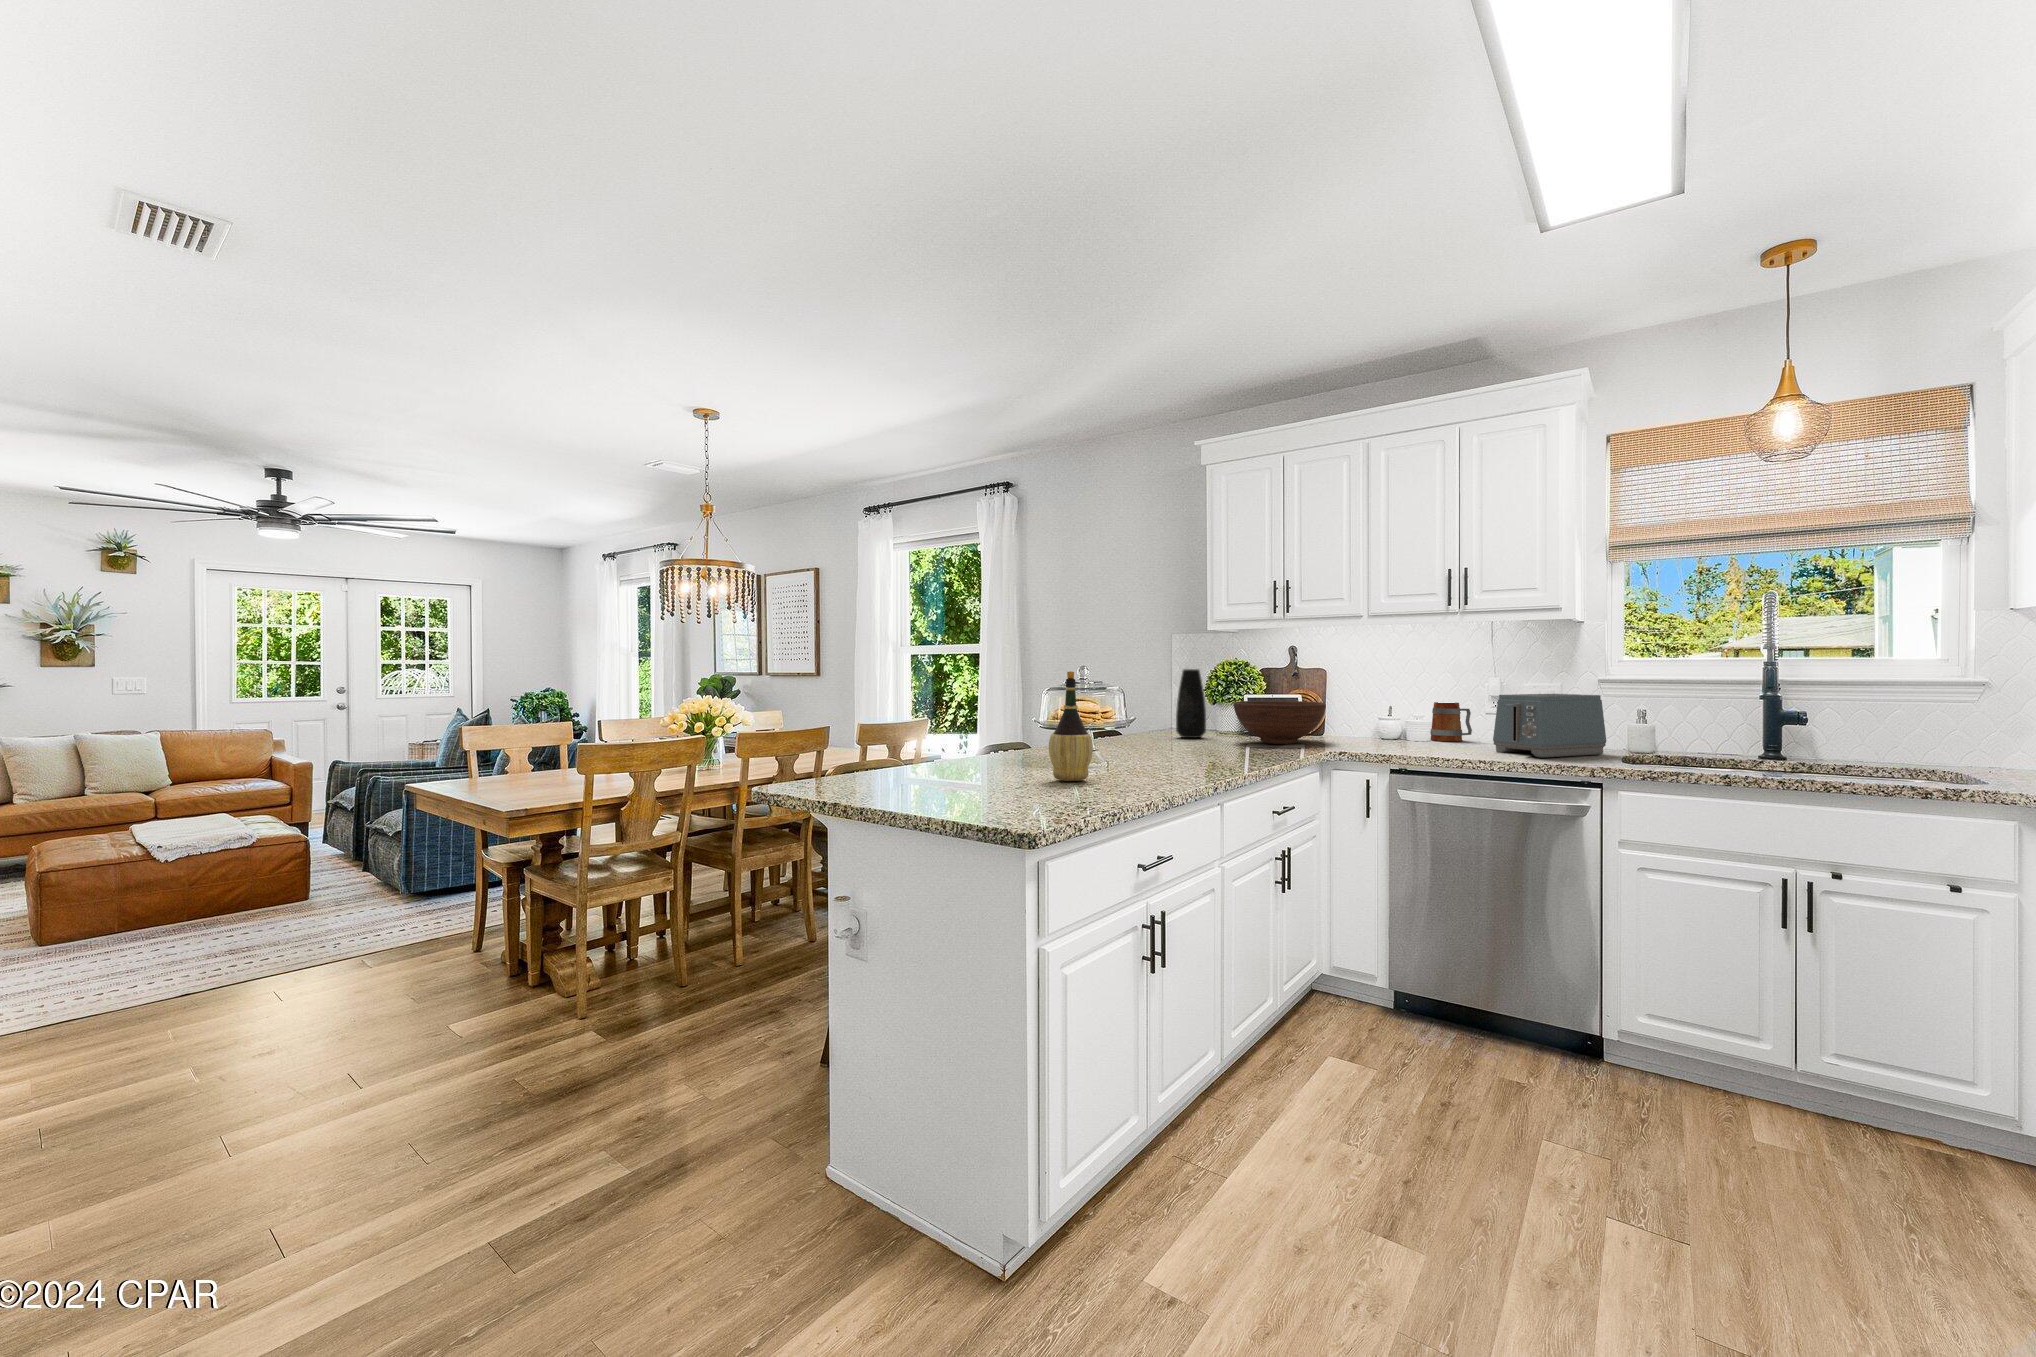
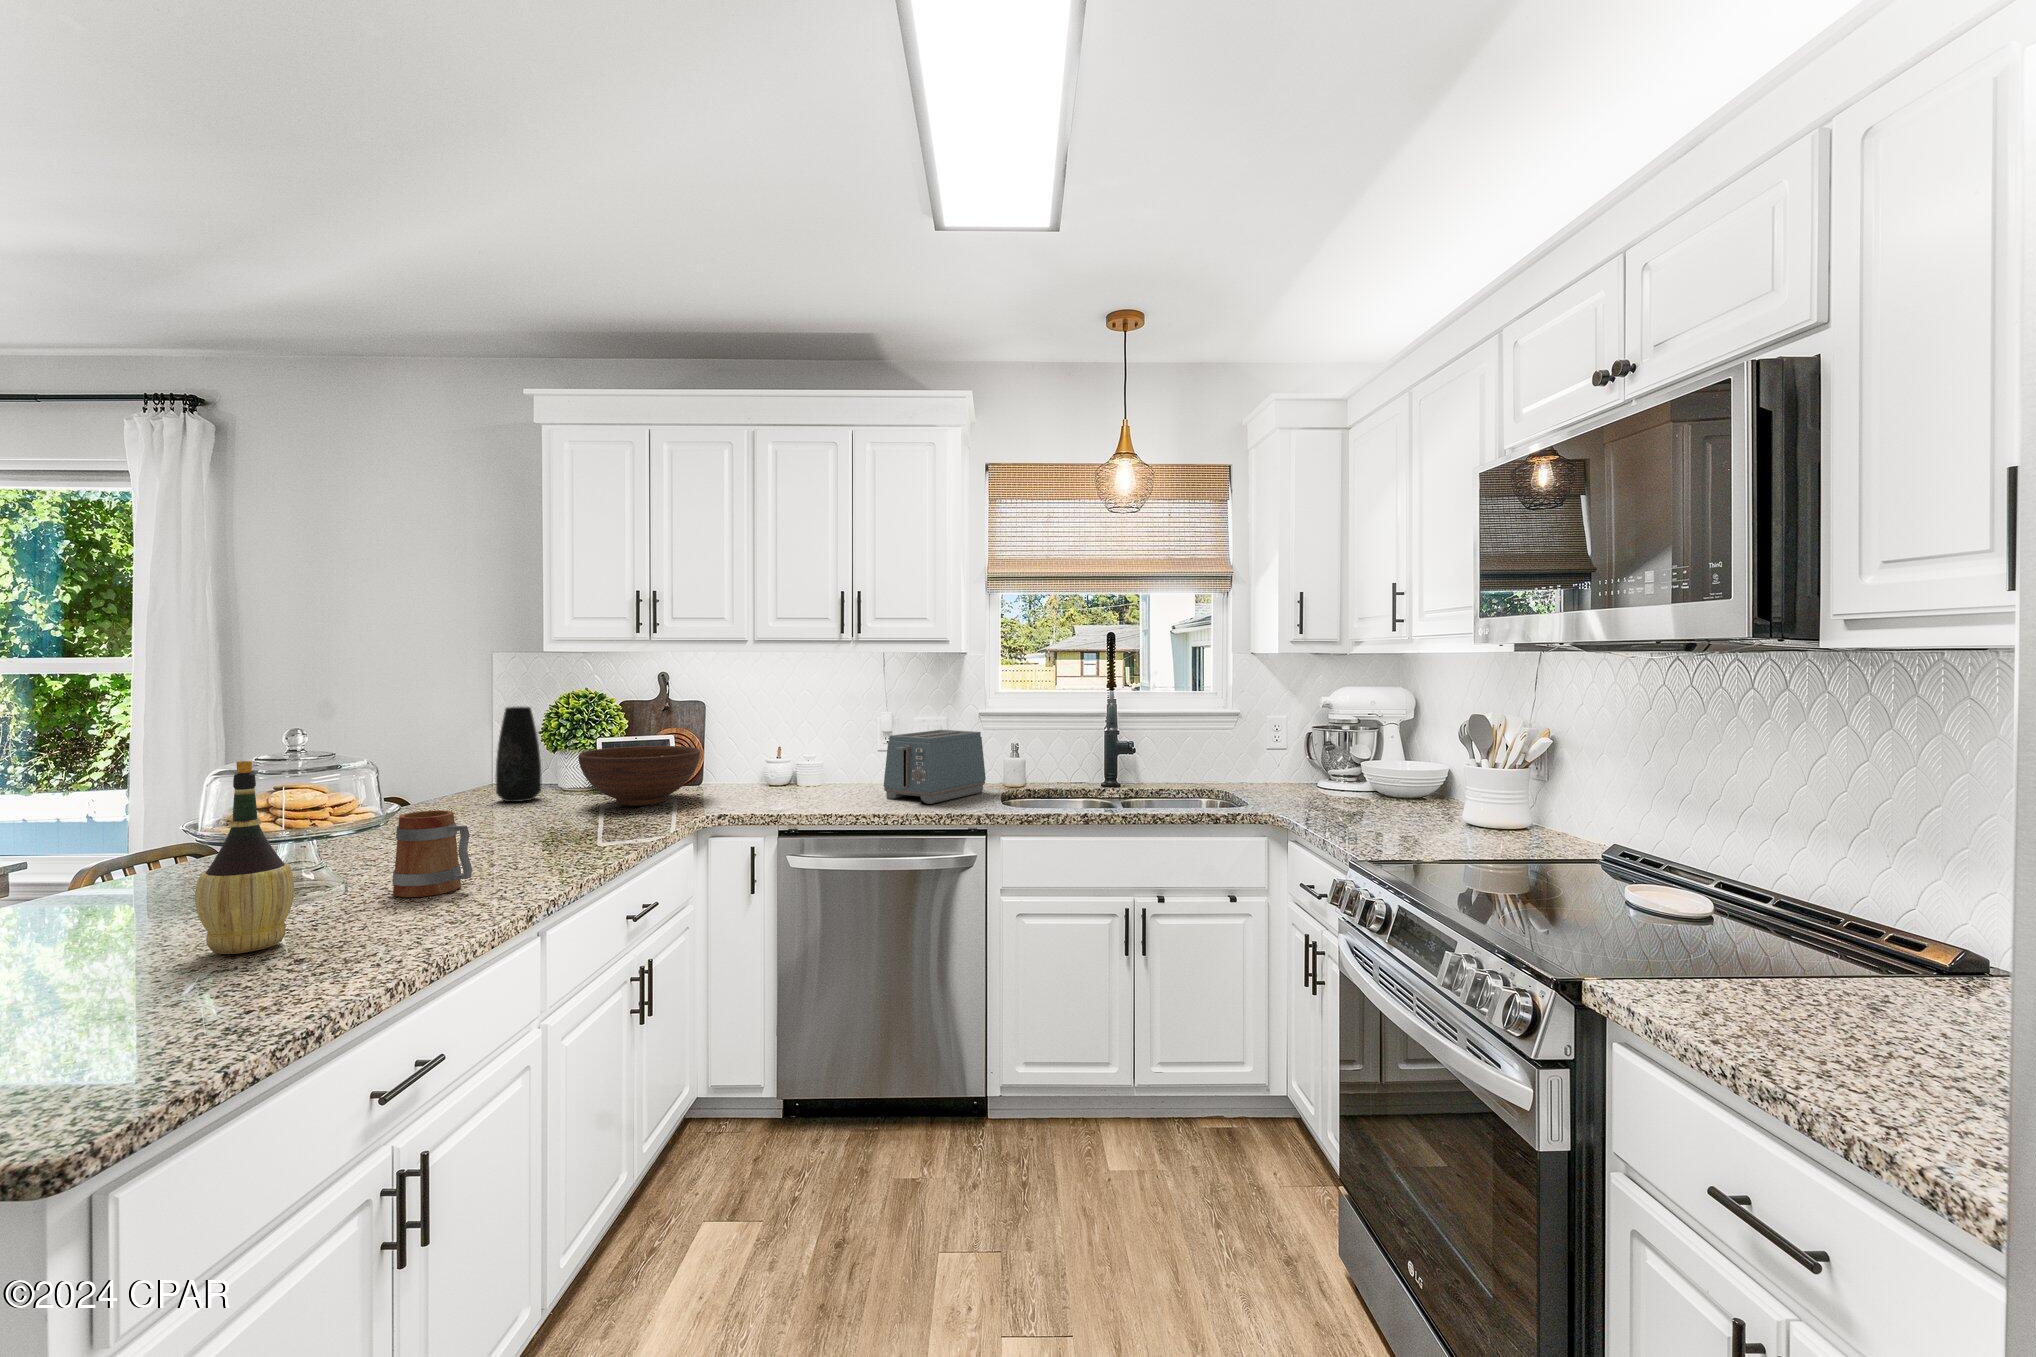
mug: present [1430,702,1472,741] -> present [392,810,472,897]

